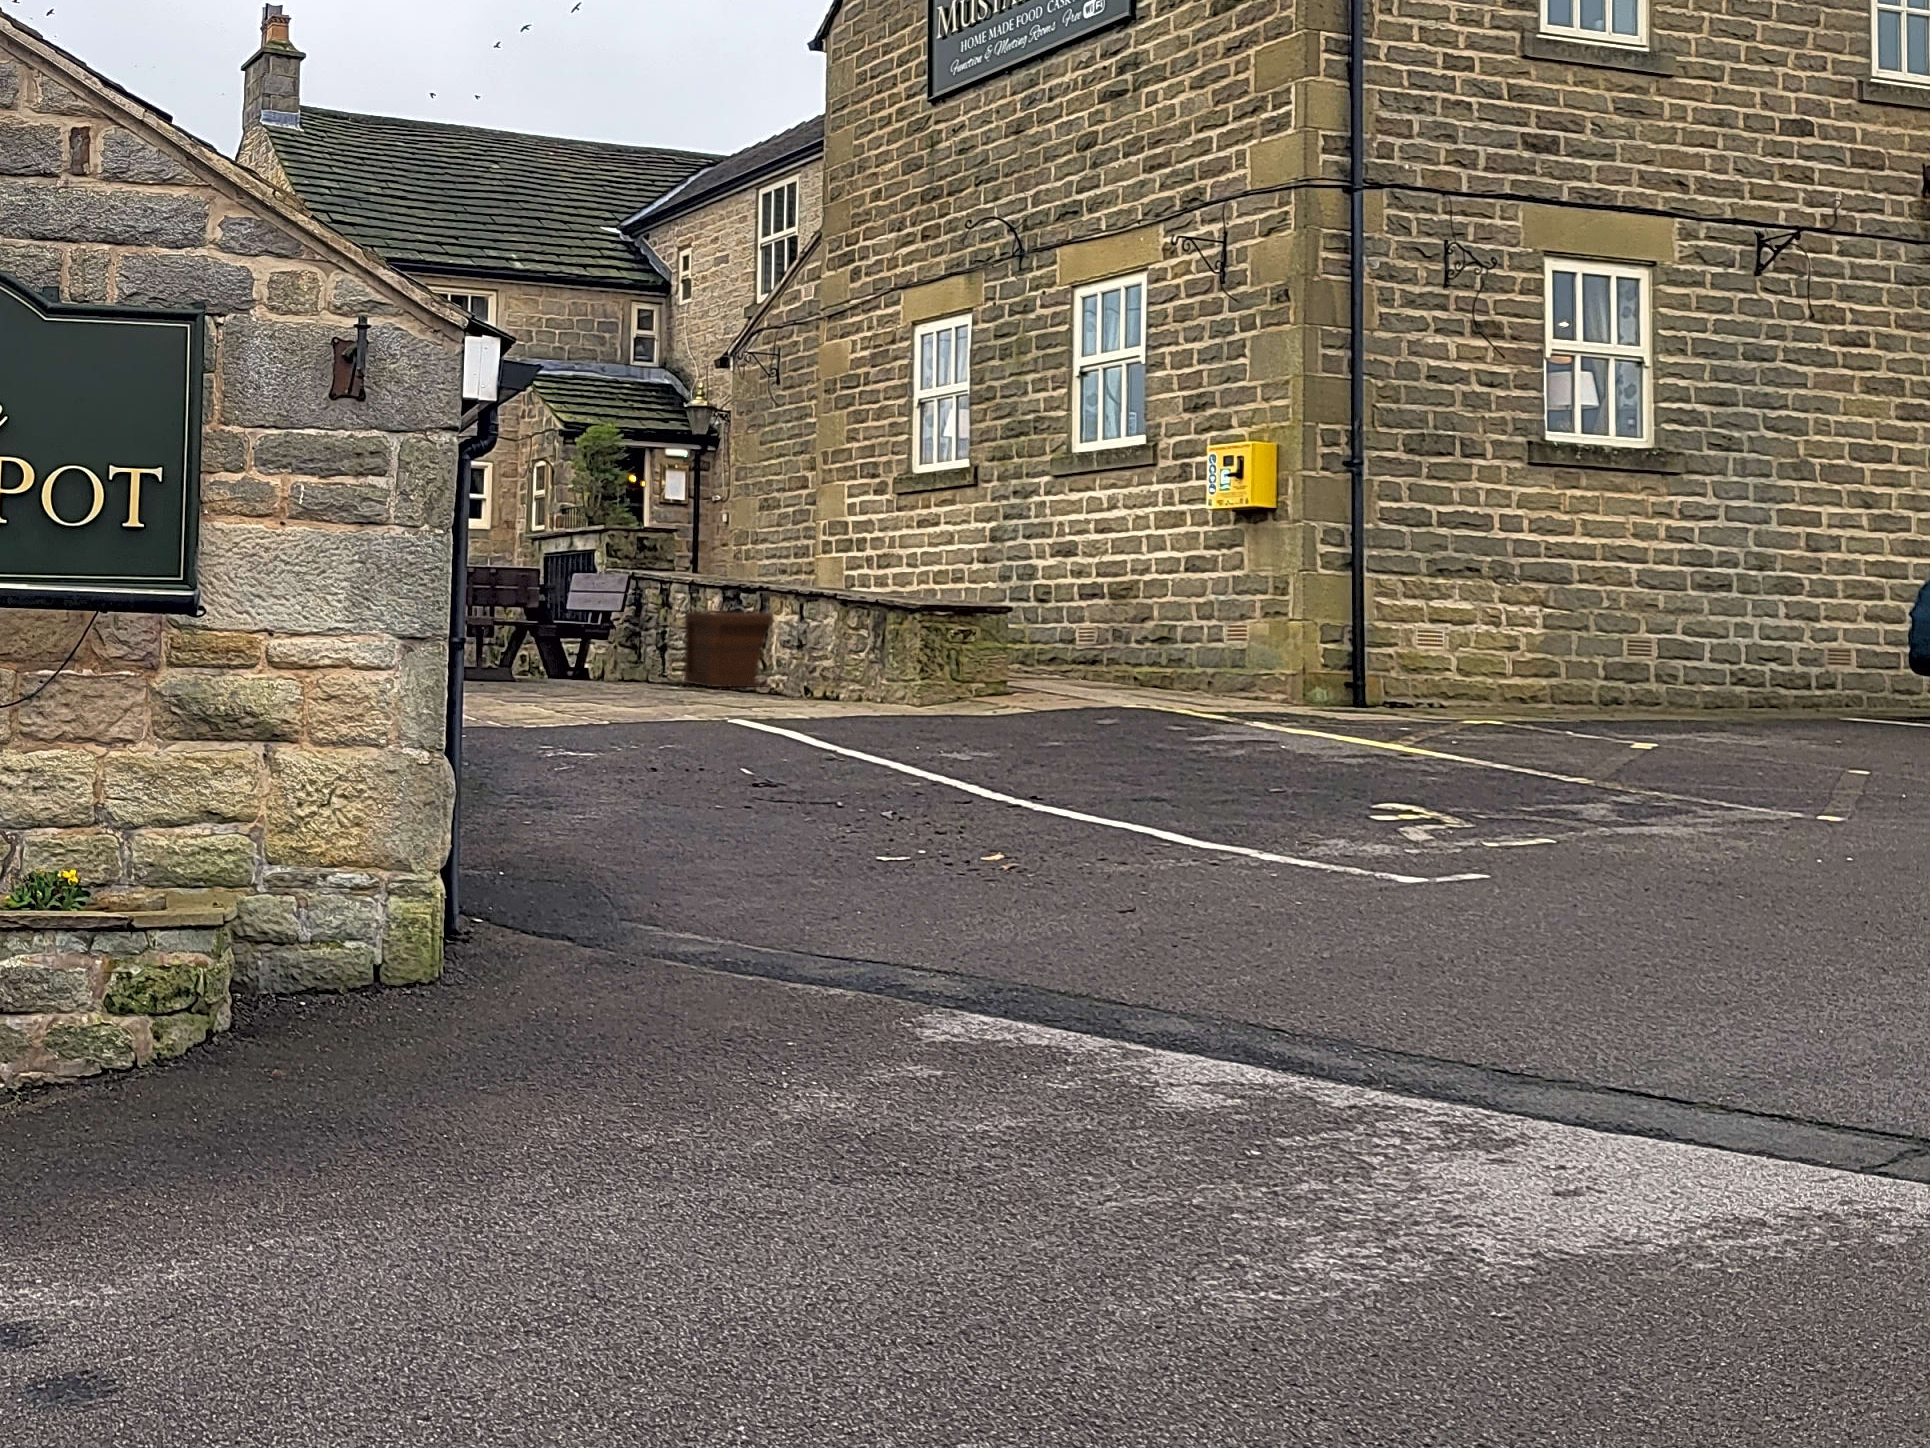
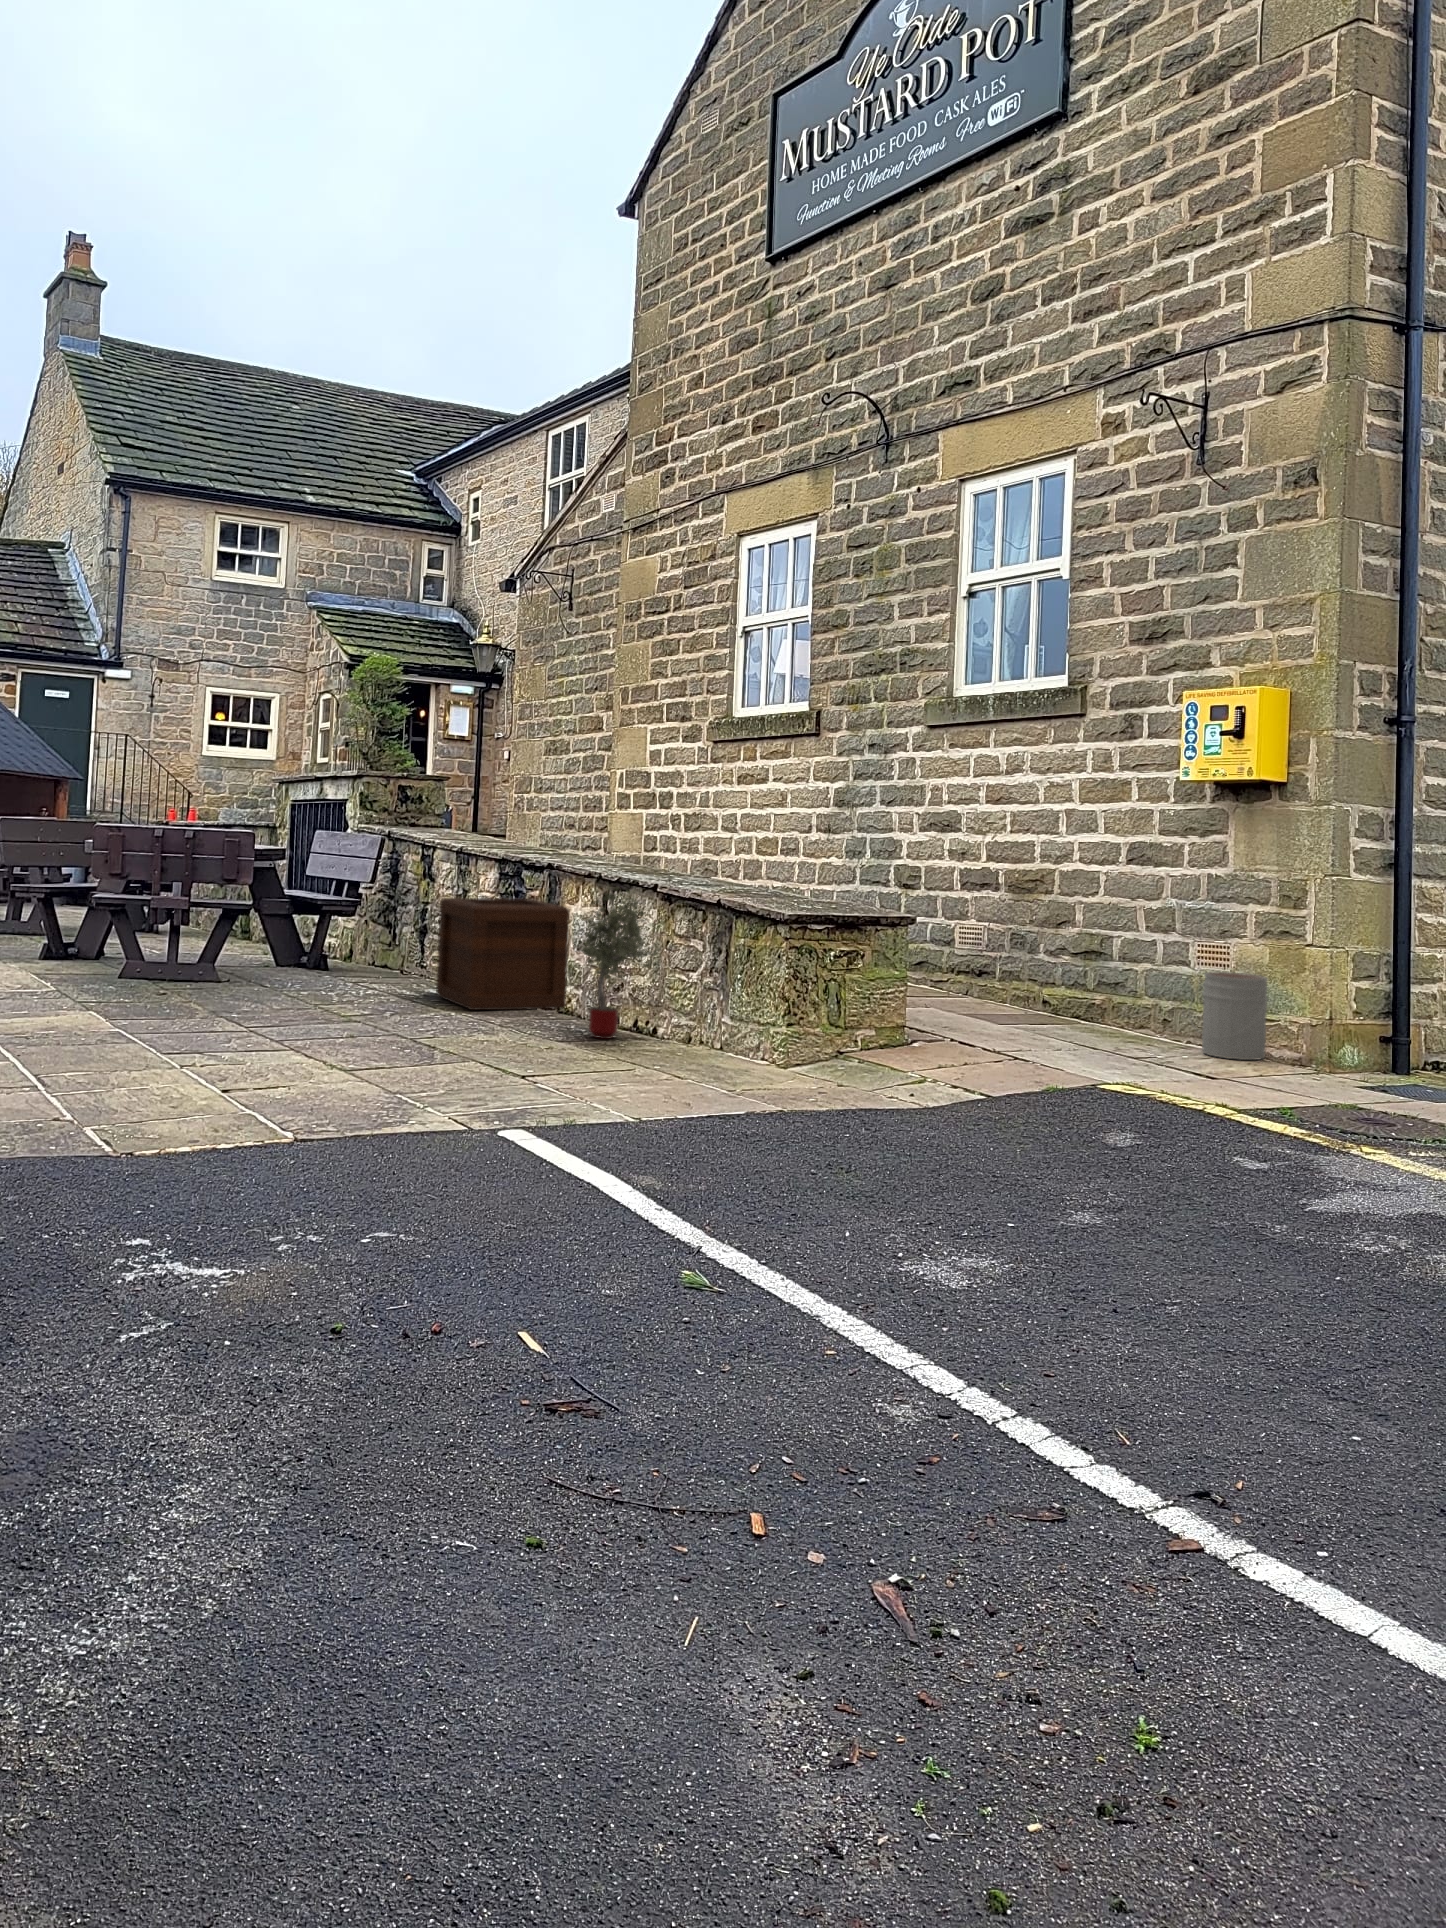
potted tree: none [785,592,842,696] -> present [581,887,660,1039]
bucket: none [1210,640,1262,697] -> present [1202,972,1268,1060]

